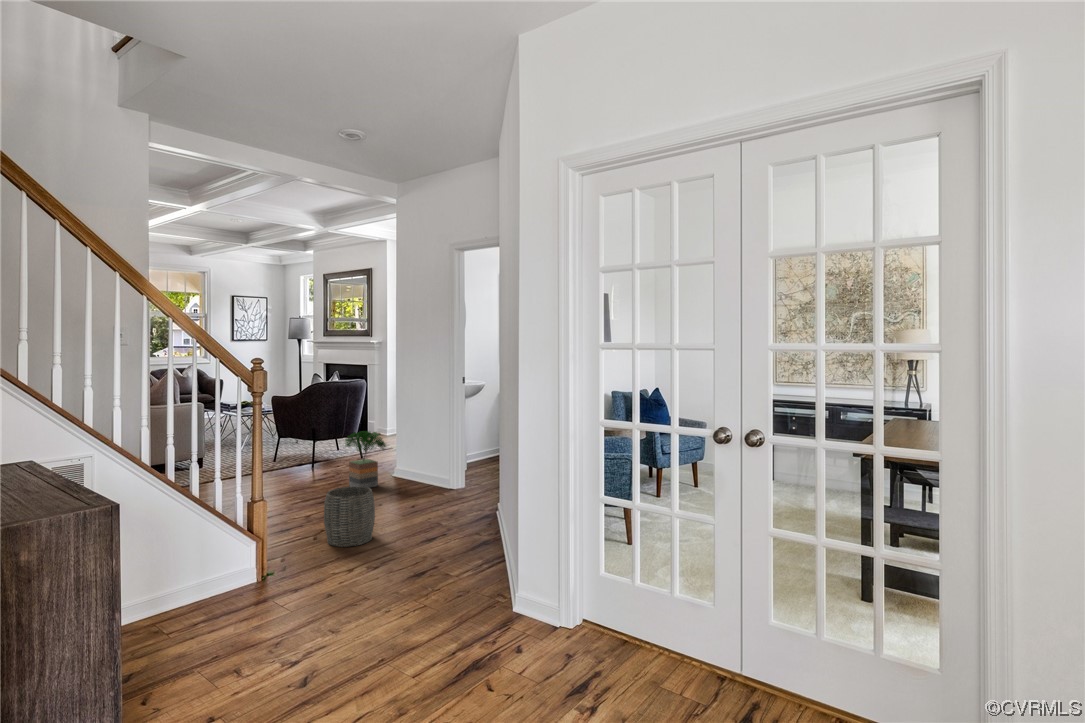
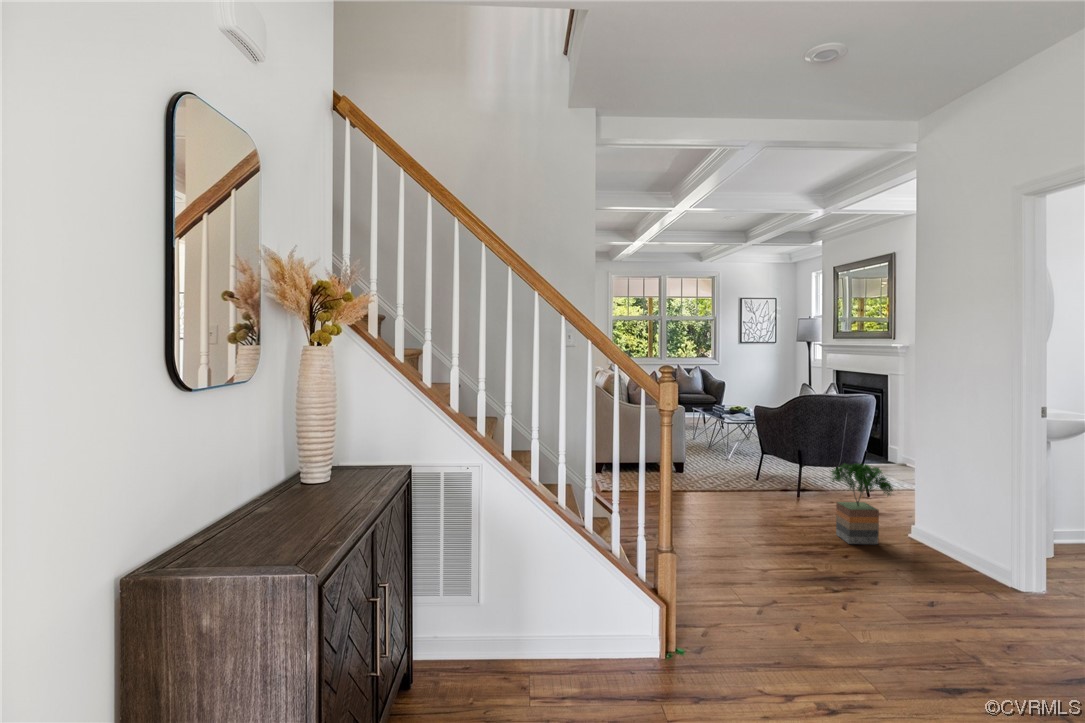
woven basket: present [324,487,375,547] -> none [771,548,850,646]

